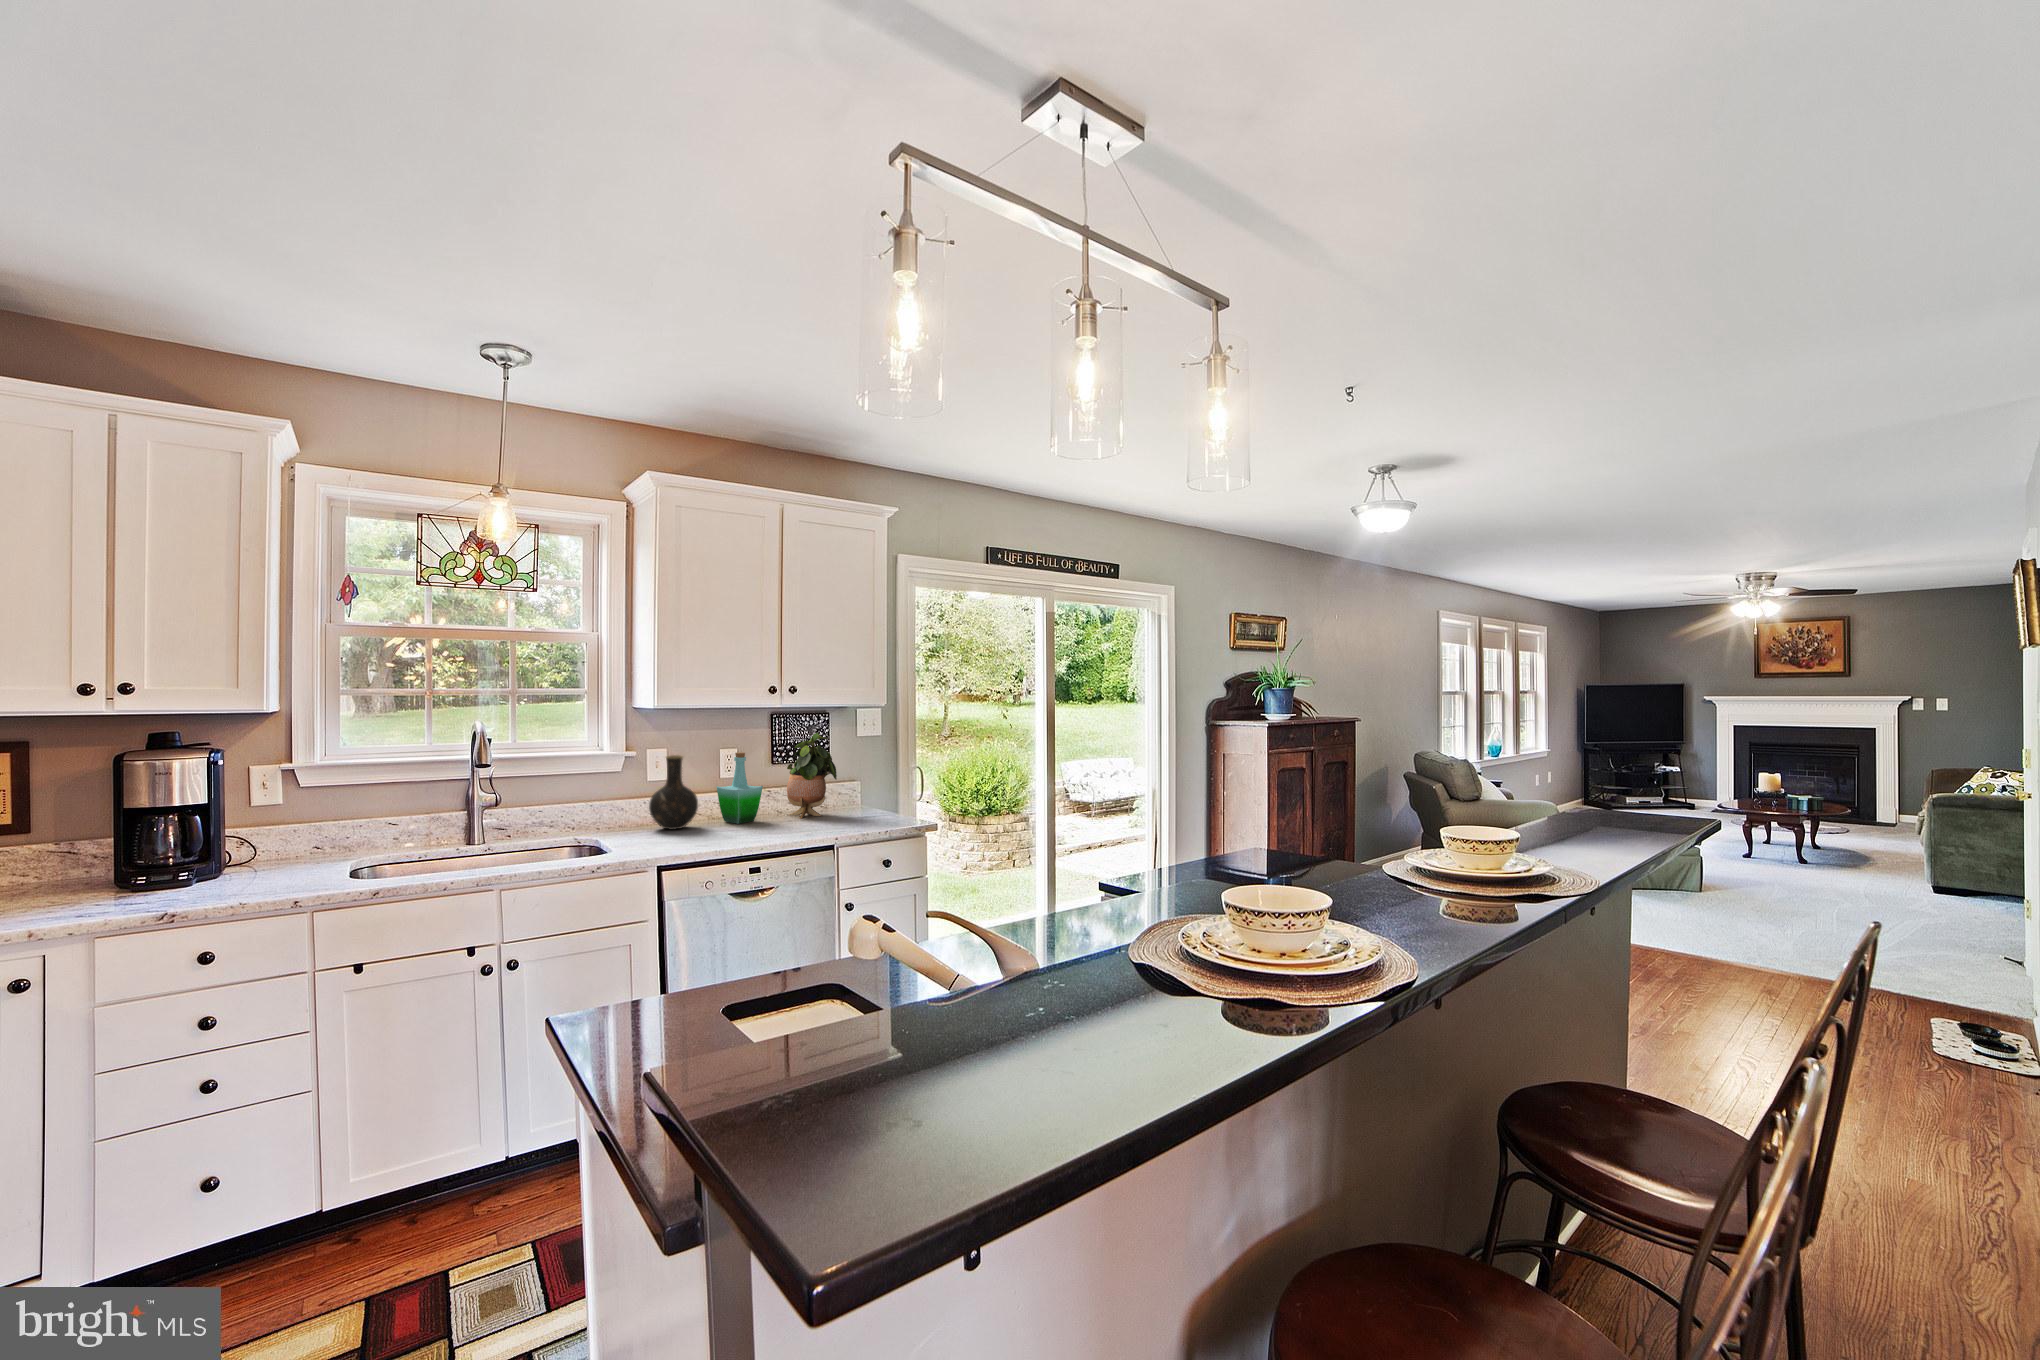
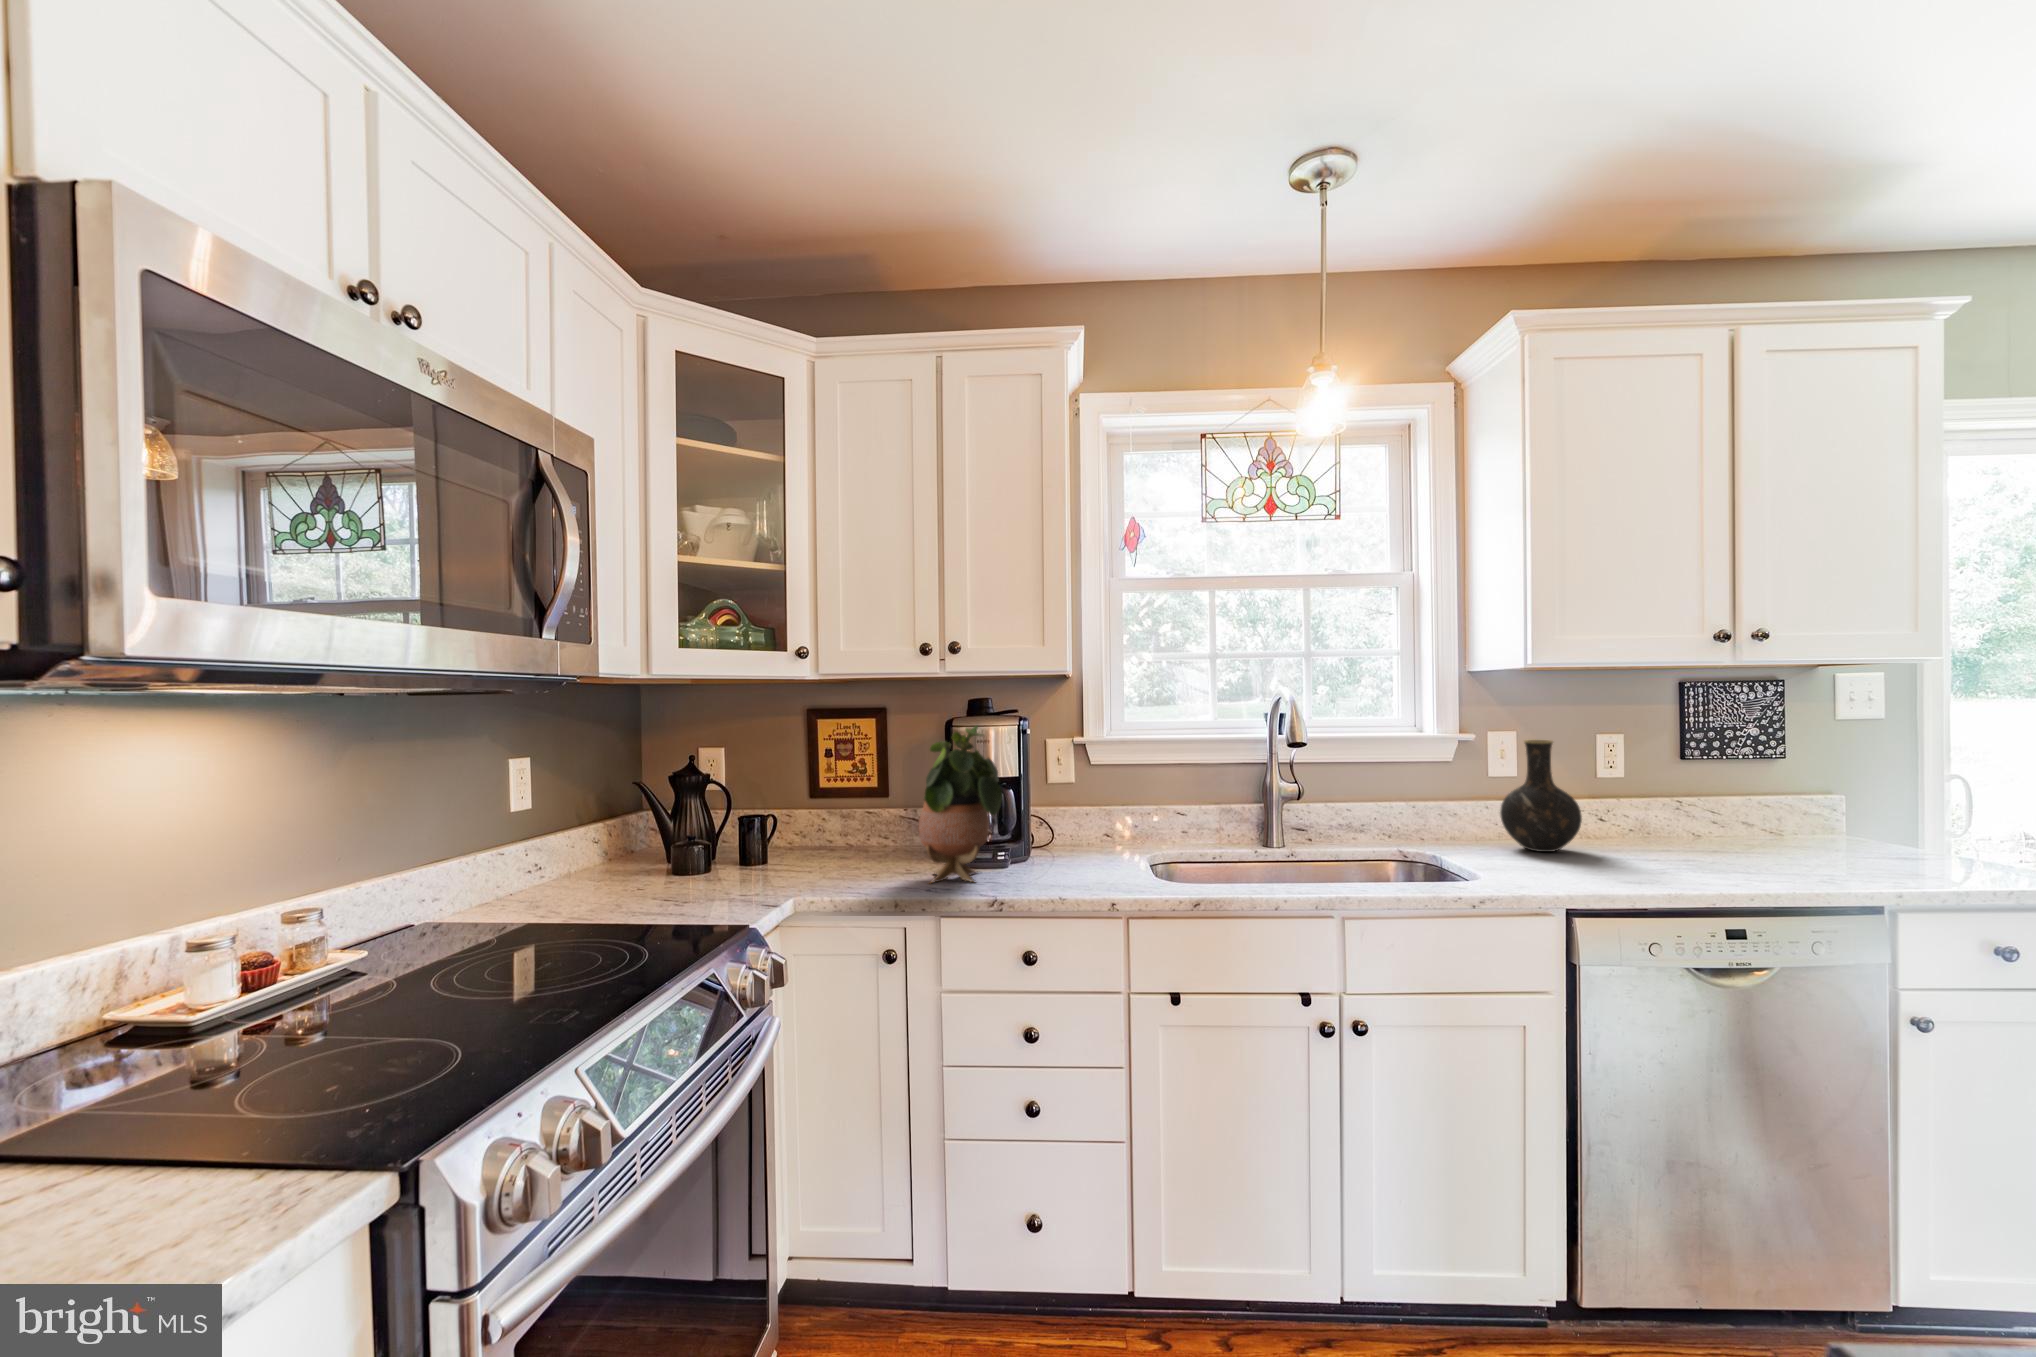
potted plant: present [787,733,837,818] -> present [919,726,1002,883]
bottle: present [717,752,763,824] -> none [1601,738,1688,852]

